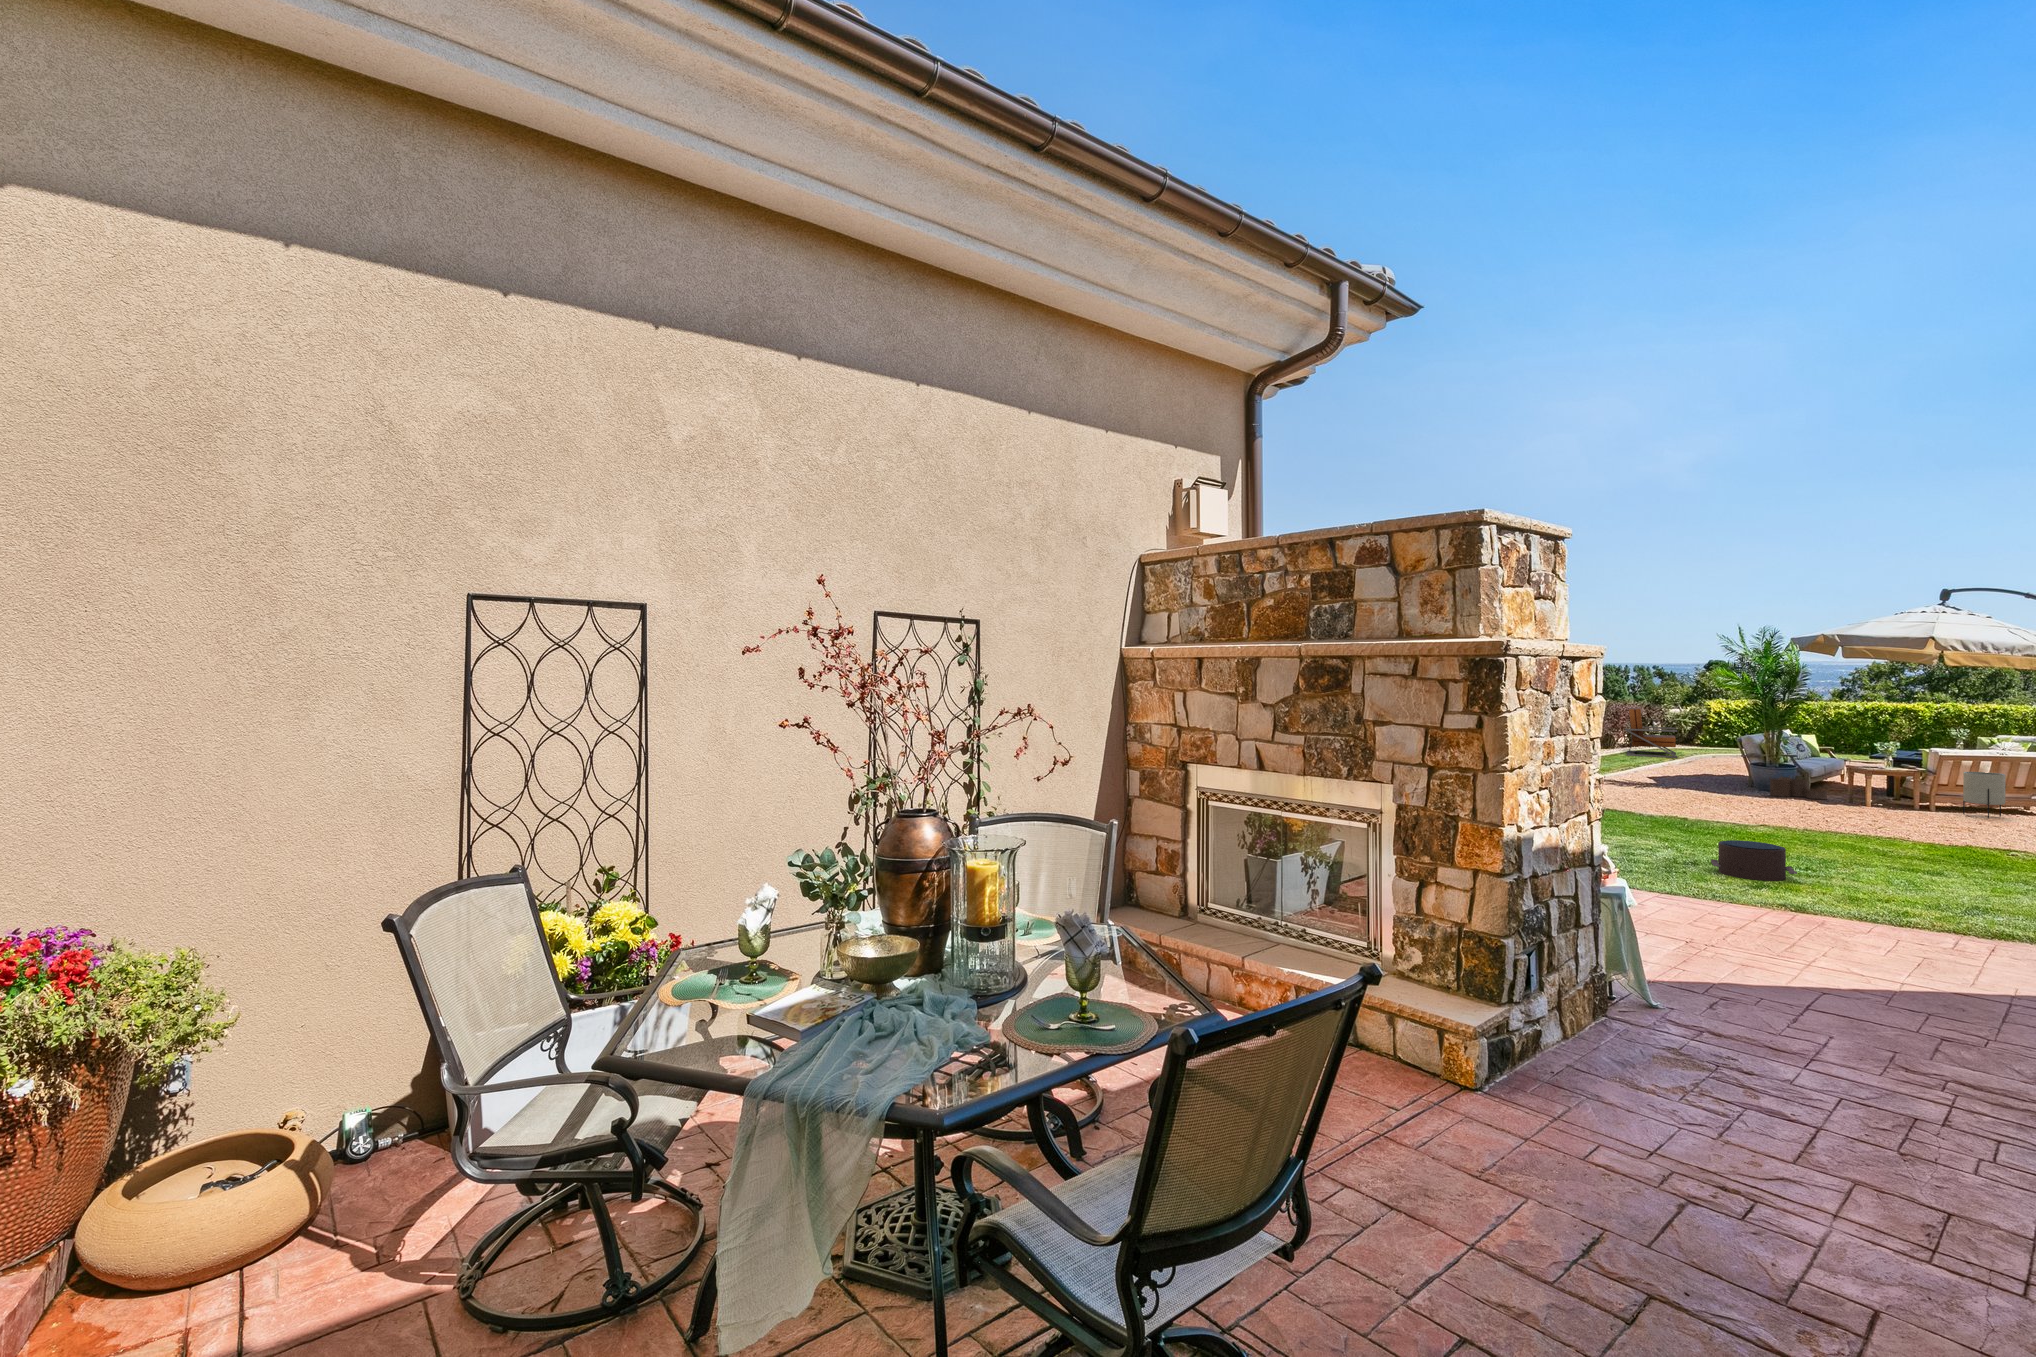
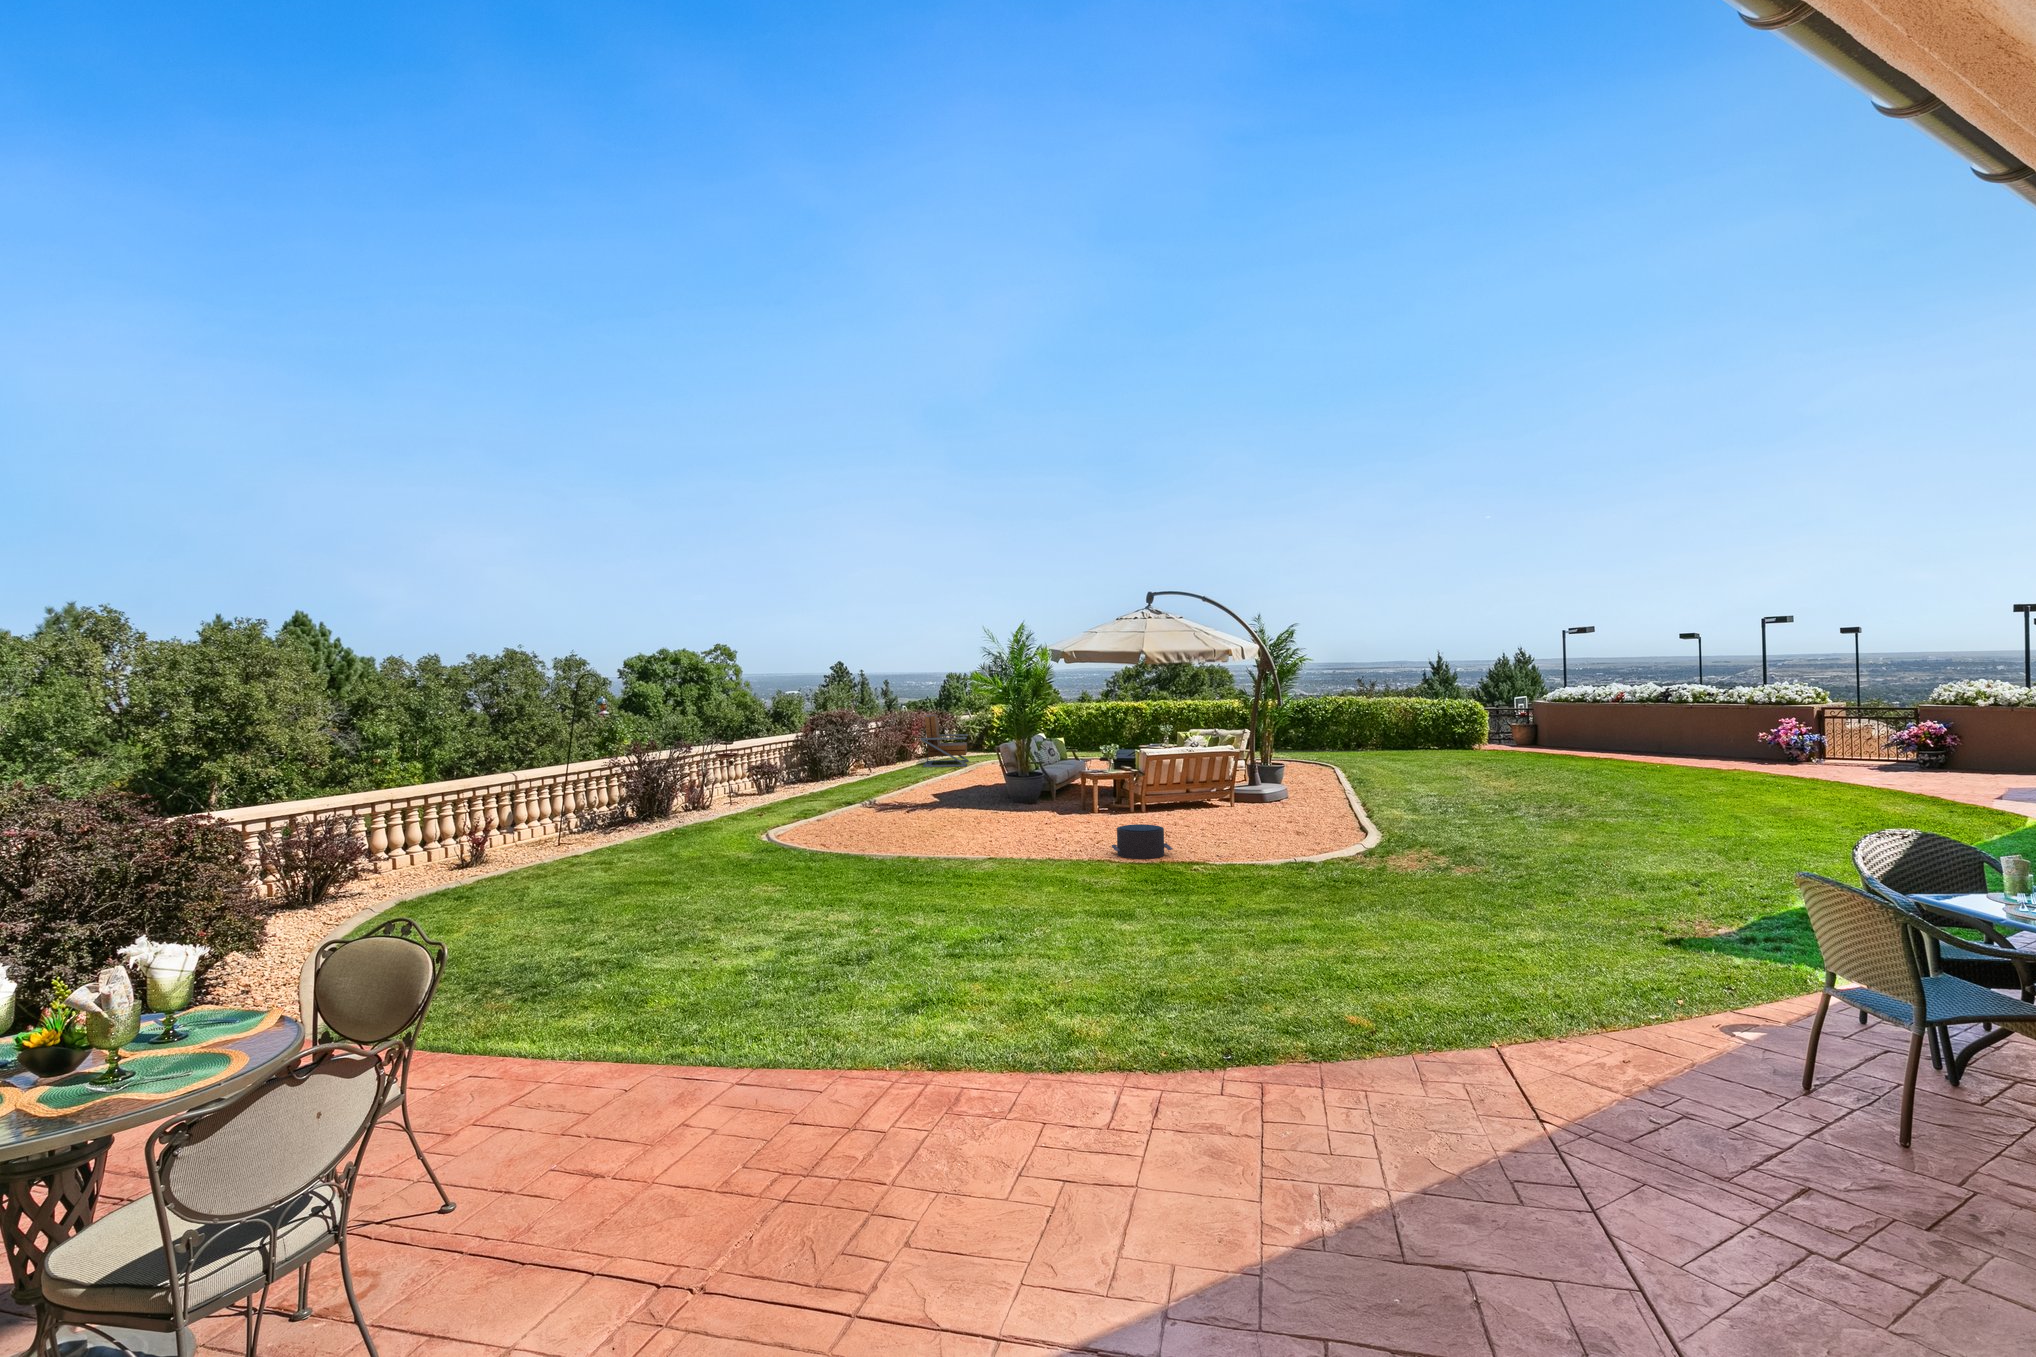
planter: present [1963,772,2006,818] -> none [1164,771,1193,817]
woven basket: present [1770,776,1827,799] -> none [1020,784,1067,809]
pouf: present [1711,840,1797,881] -> present [1112,824,1173,859]

